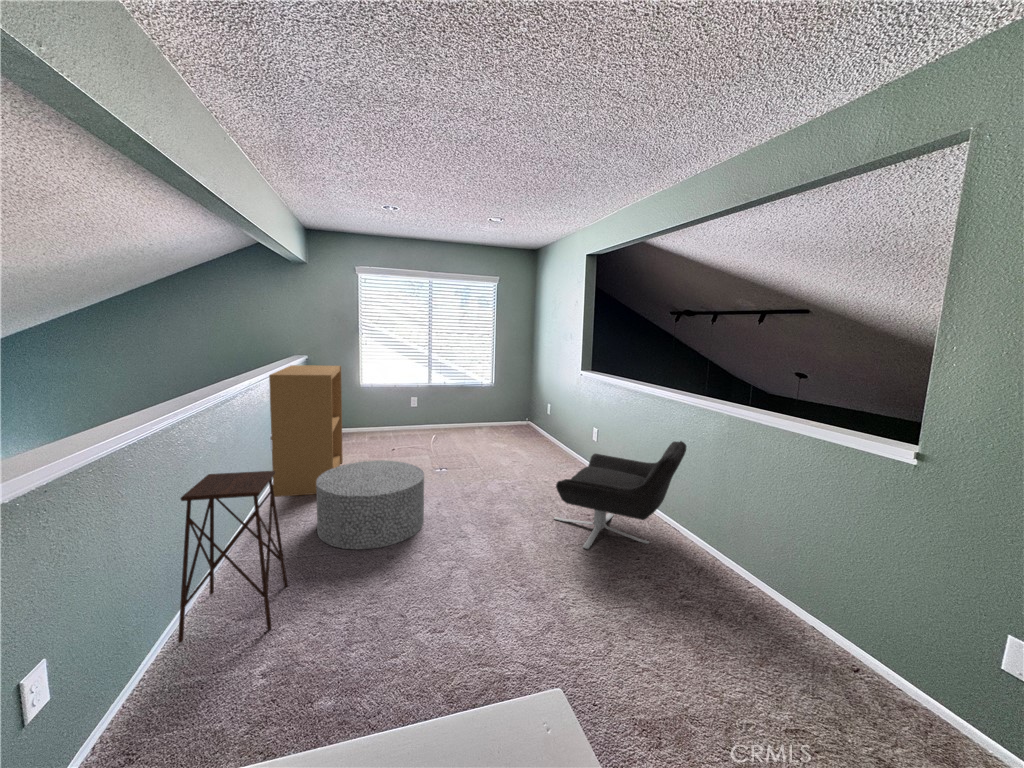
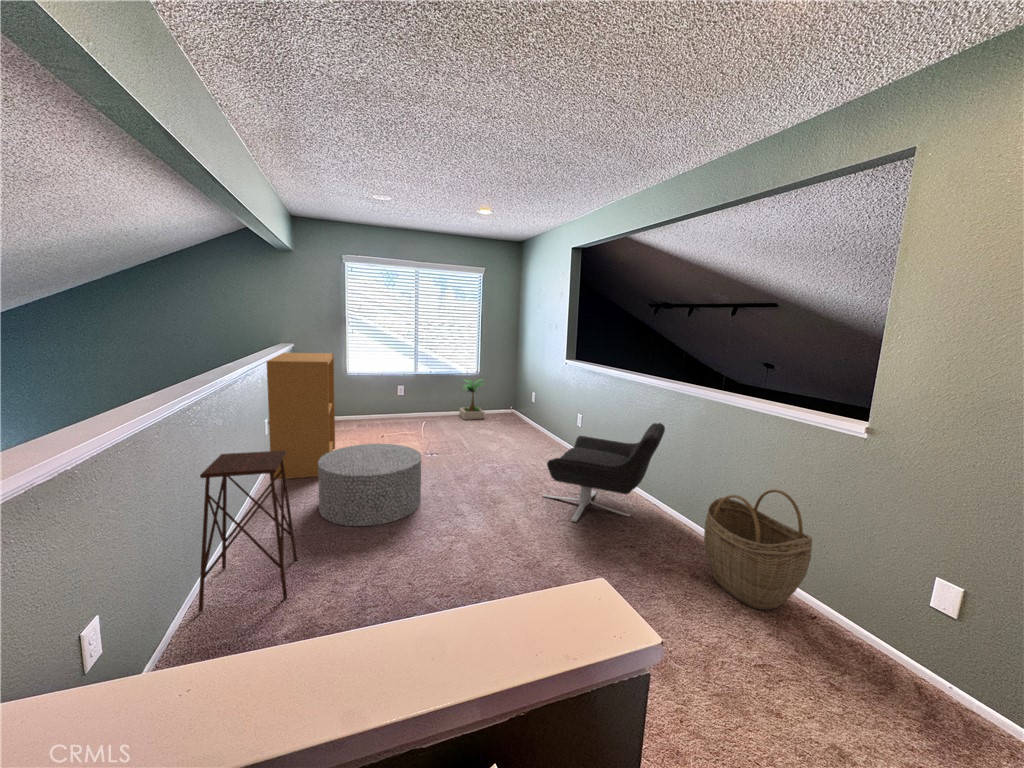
potted plant: none [474,390,504,433] -> present [459,380,484,420]
woven basket: none [729,520,854,660] -> present [704,489,812,610]

